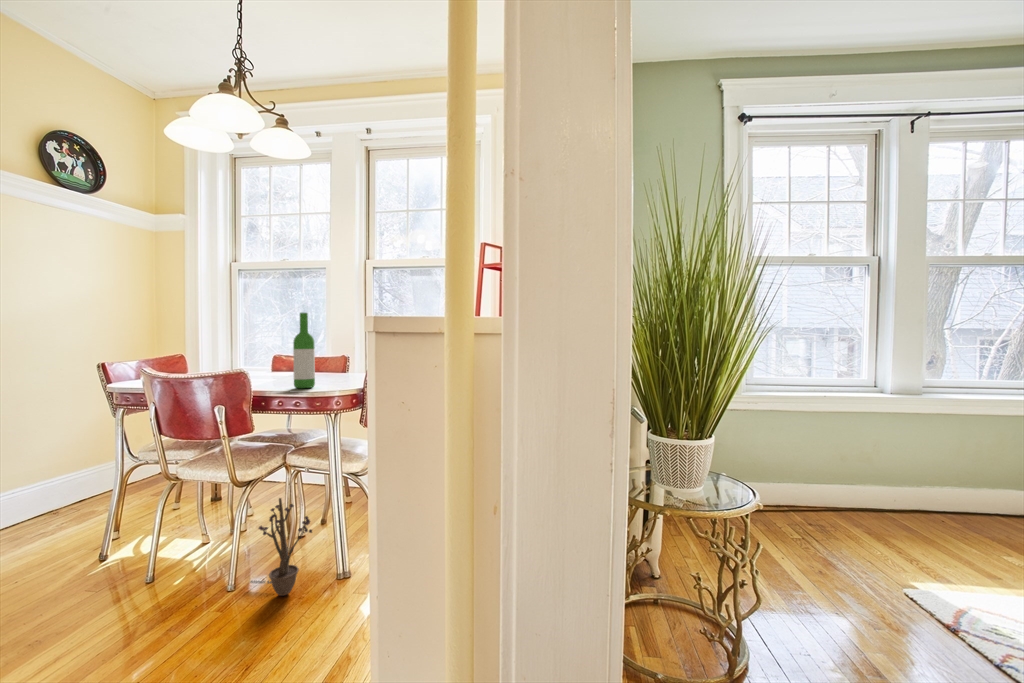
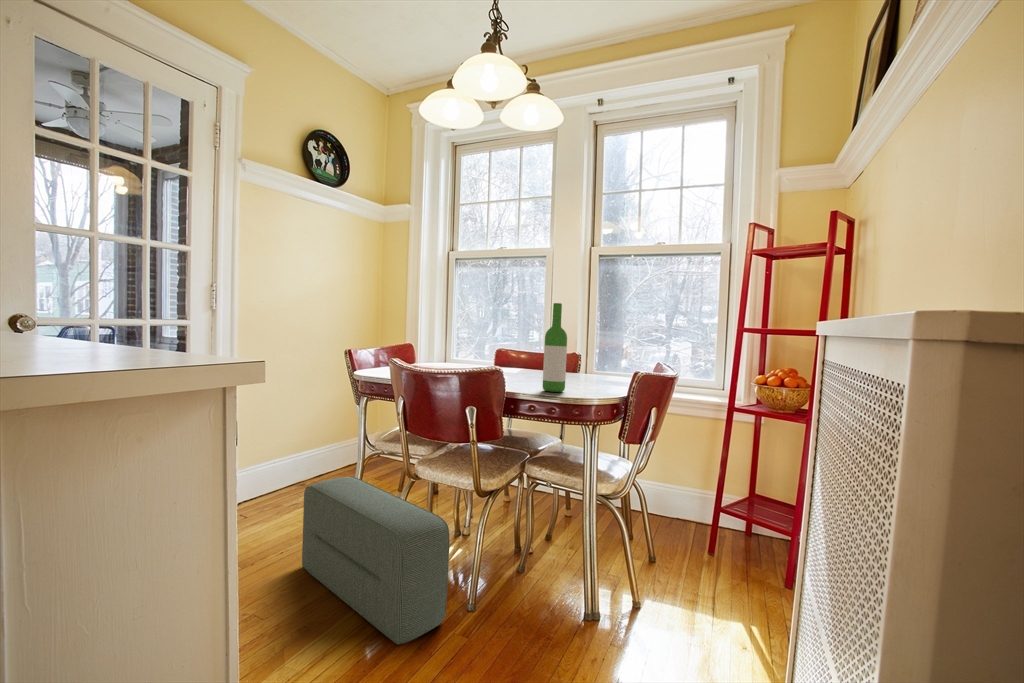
pouf: none [42,490,202,630] -> present [302,477,450,644]
decorative plant: present [251,498,312,596] -> none [491,519,567,635]

